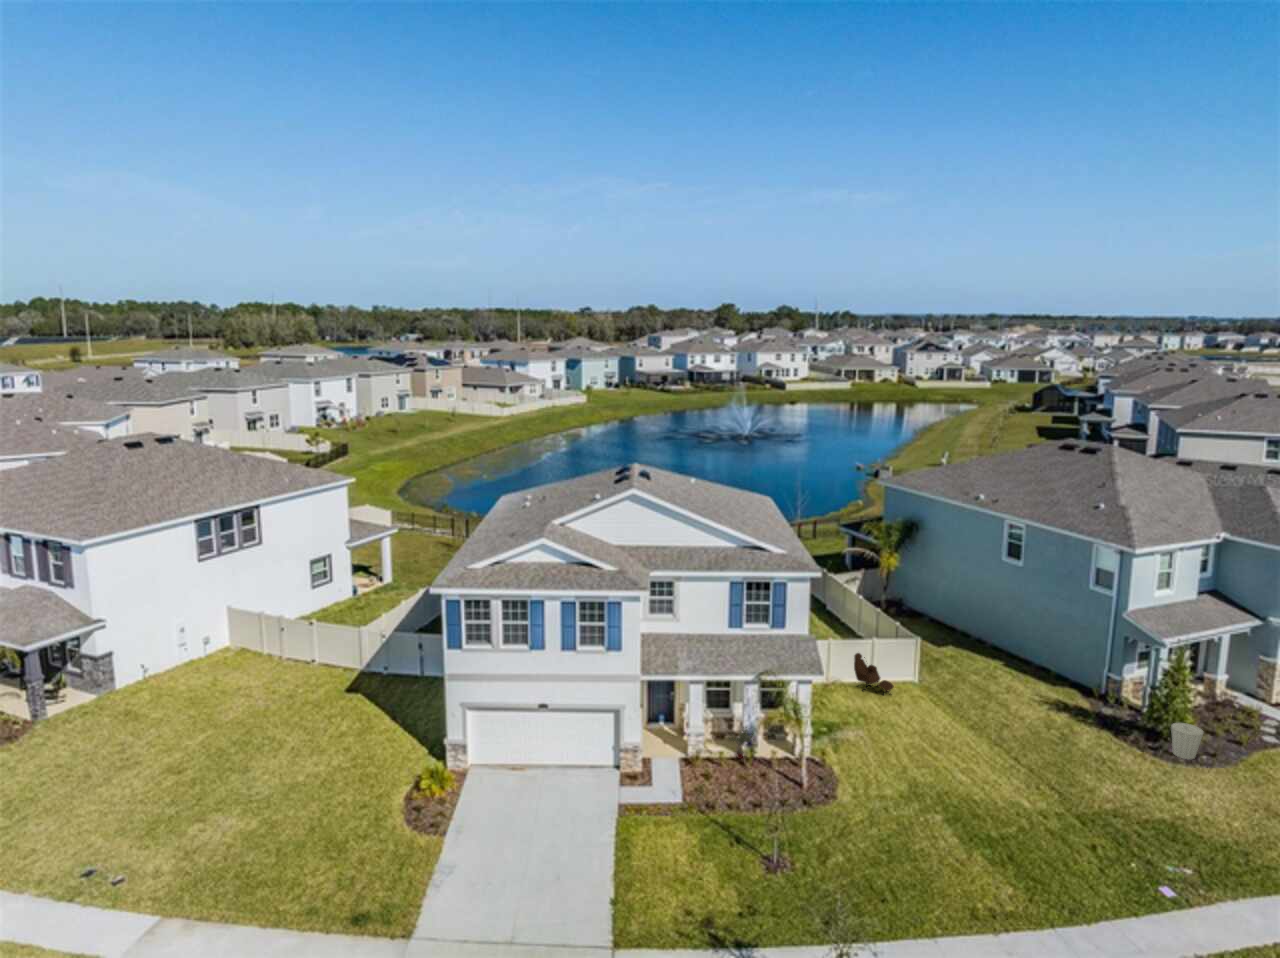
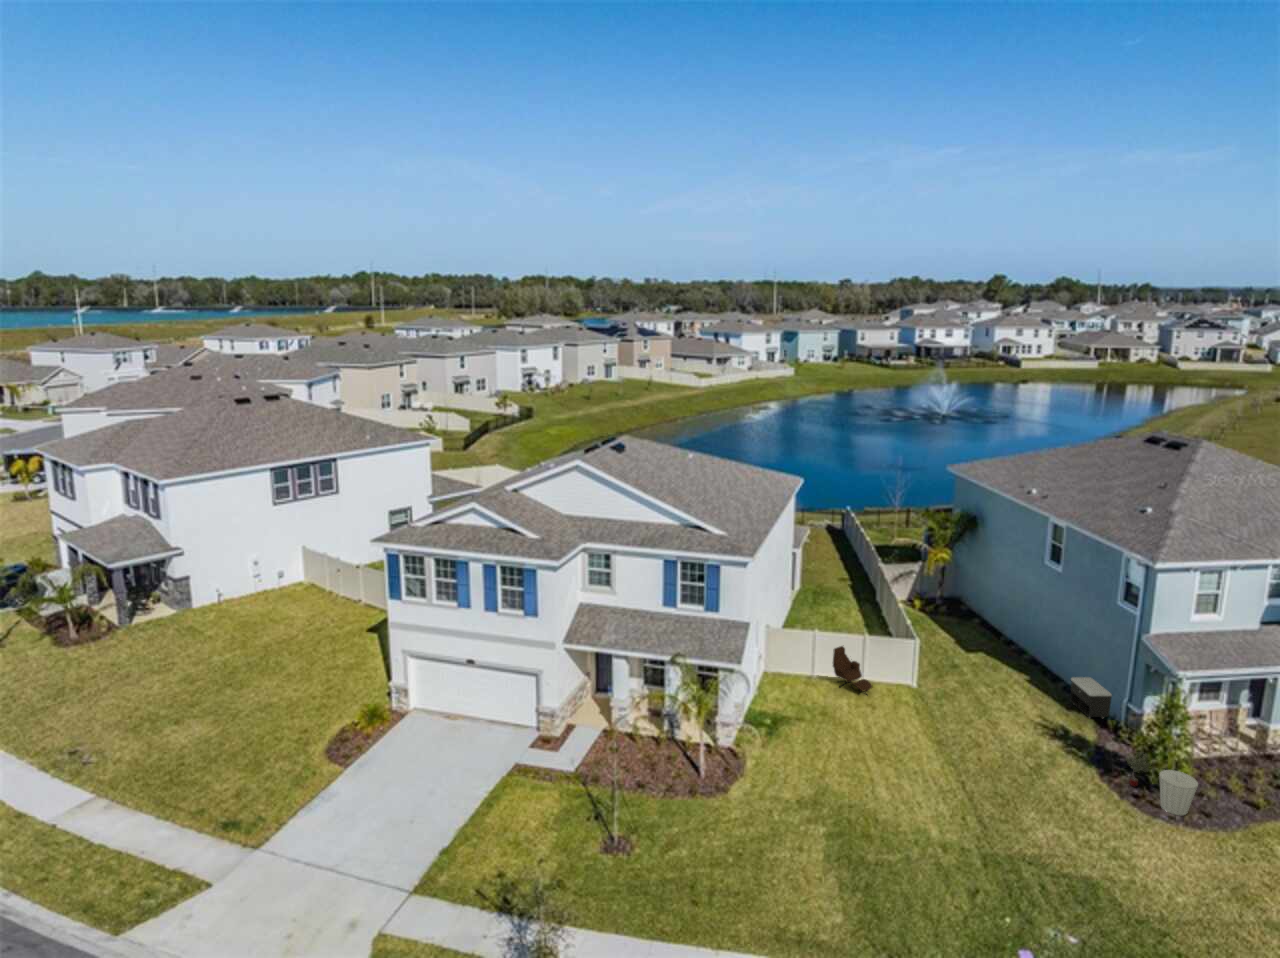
storage bench: none [1052,656,1092,691] -> present [1070,677,1112,718]
potted tree: present [728,727,754,759] -> present [1127,752,1149,786]

